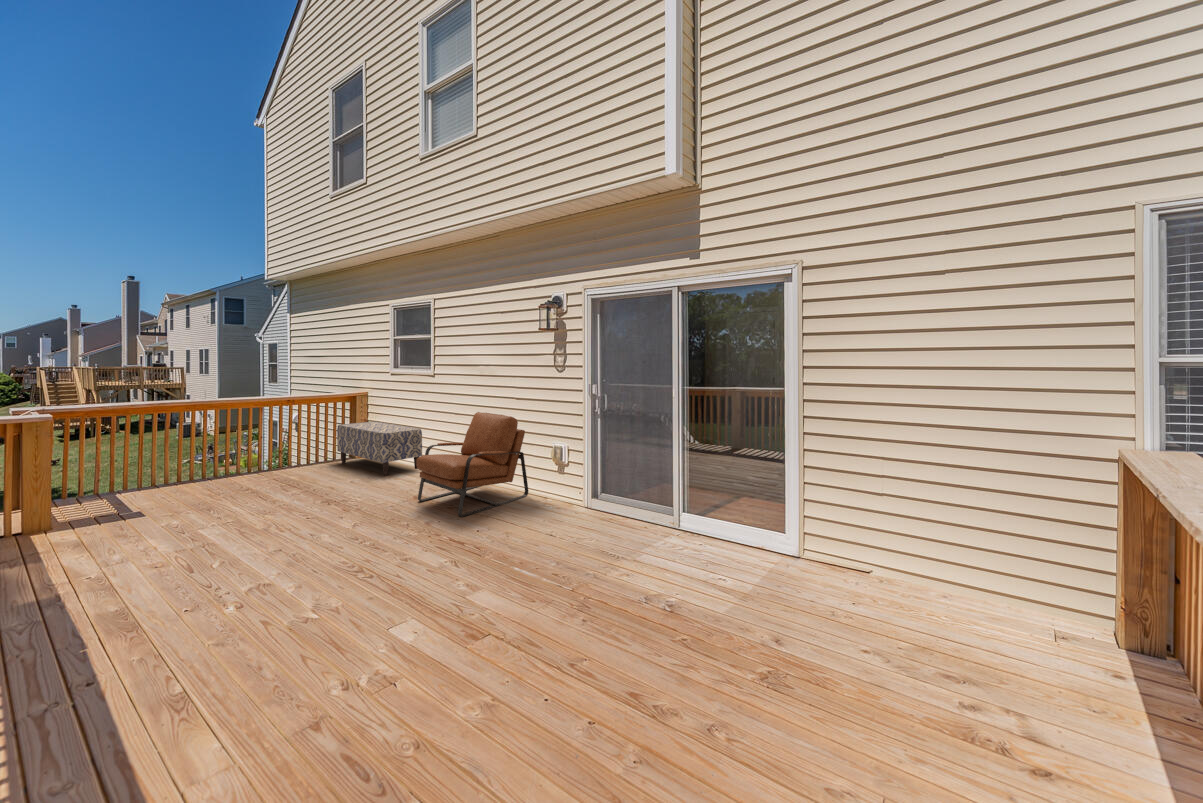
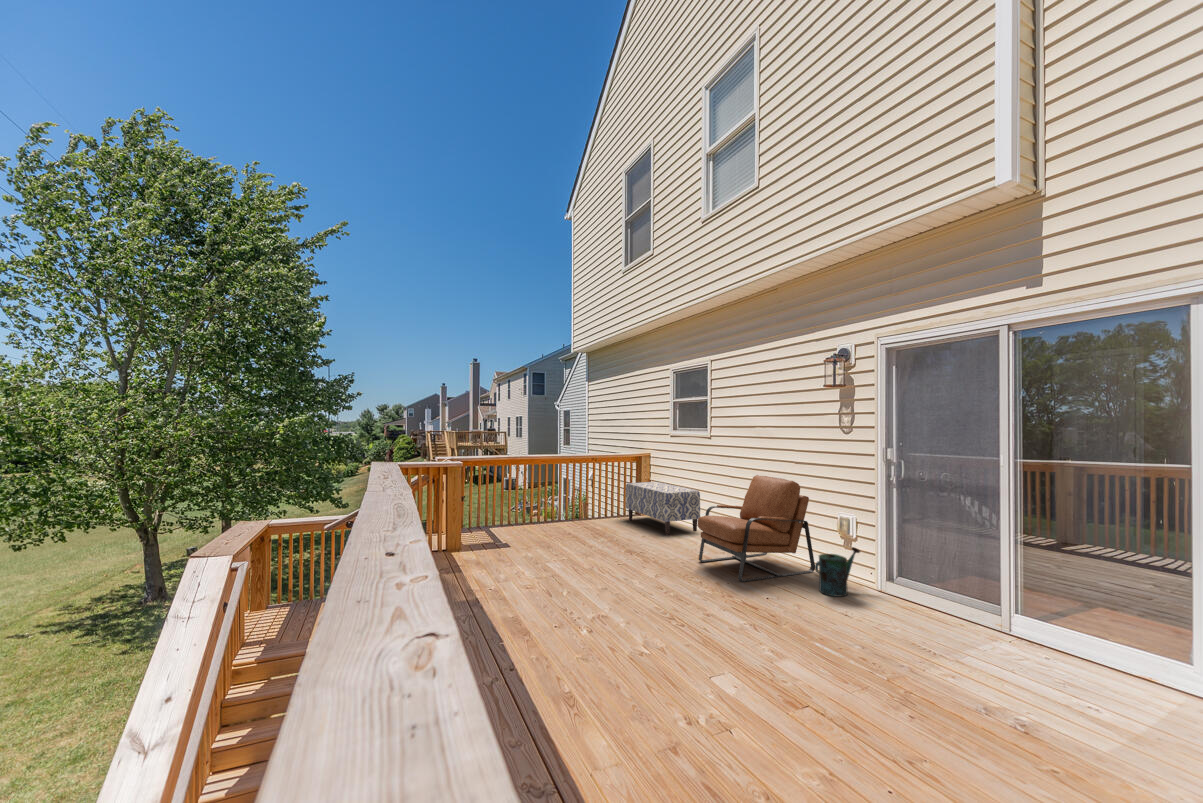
watering can: none [529,472,566,517] -> present [815,547,860,597]

